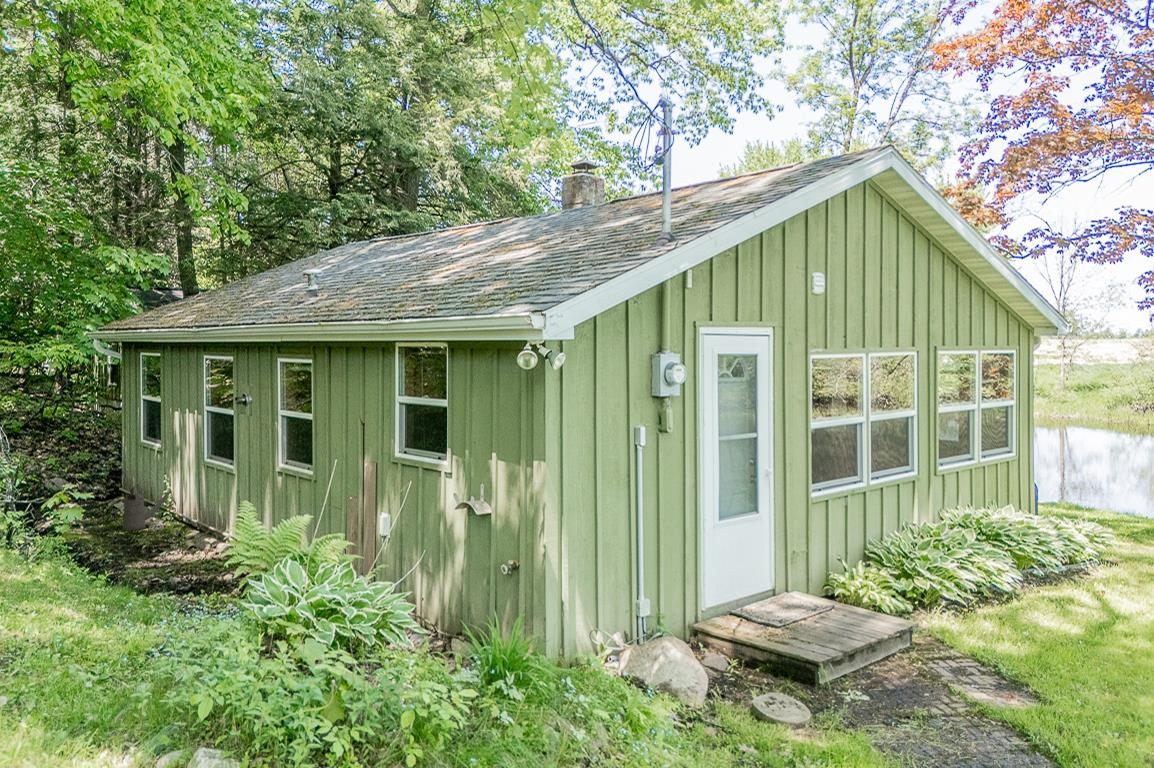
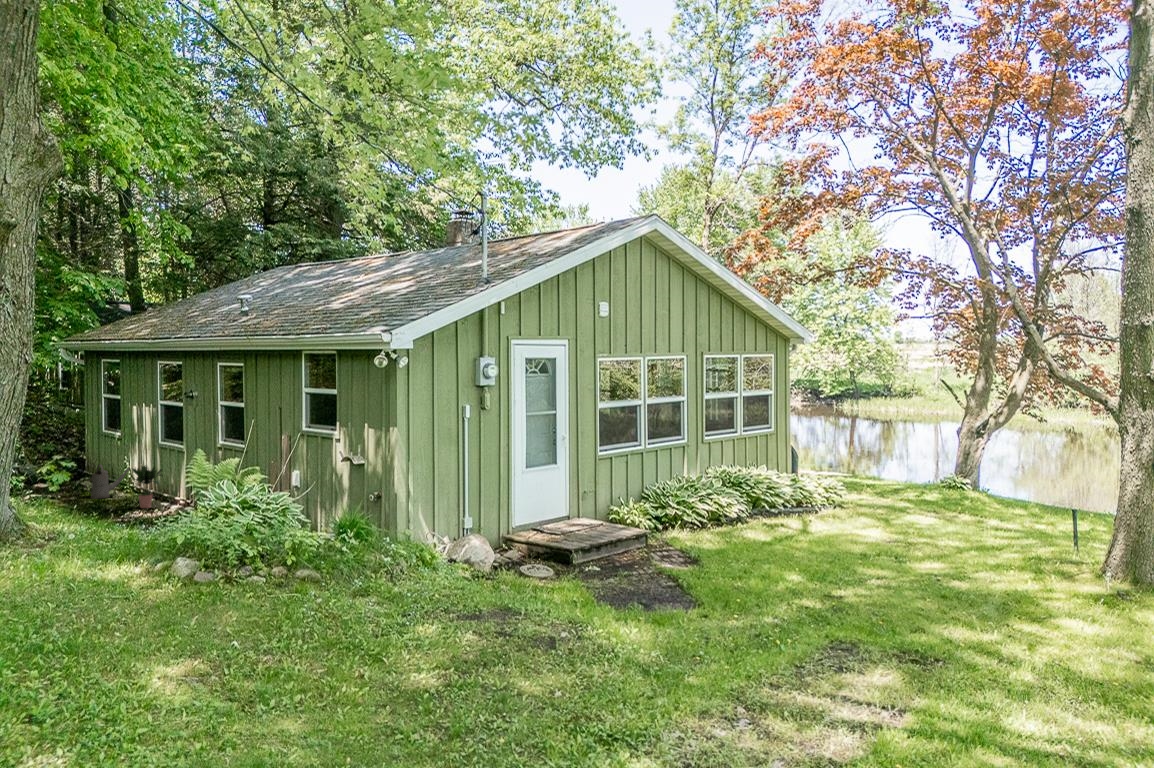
potted plant: none [168,488,211,548] -> present [132,465,163,508]

